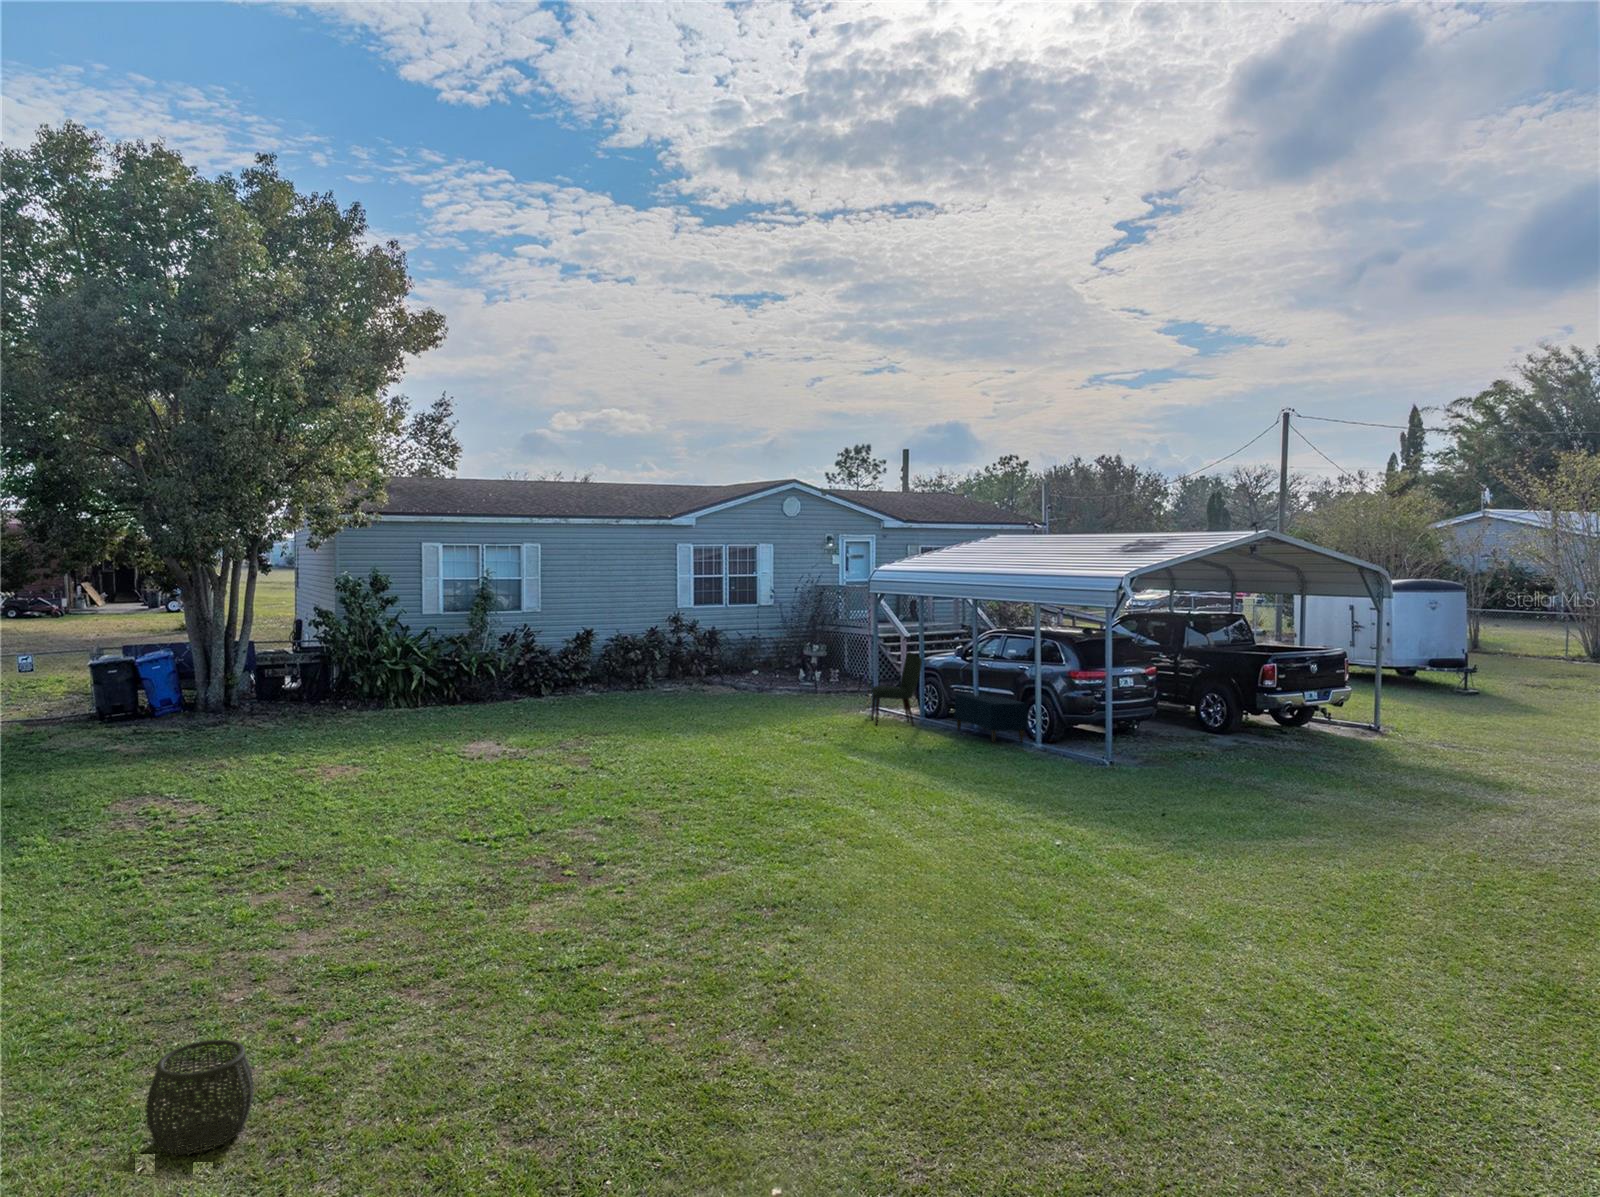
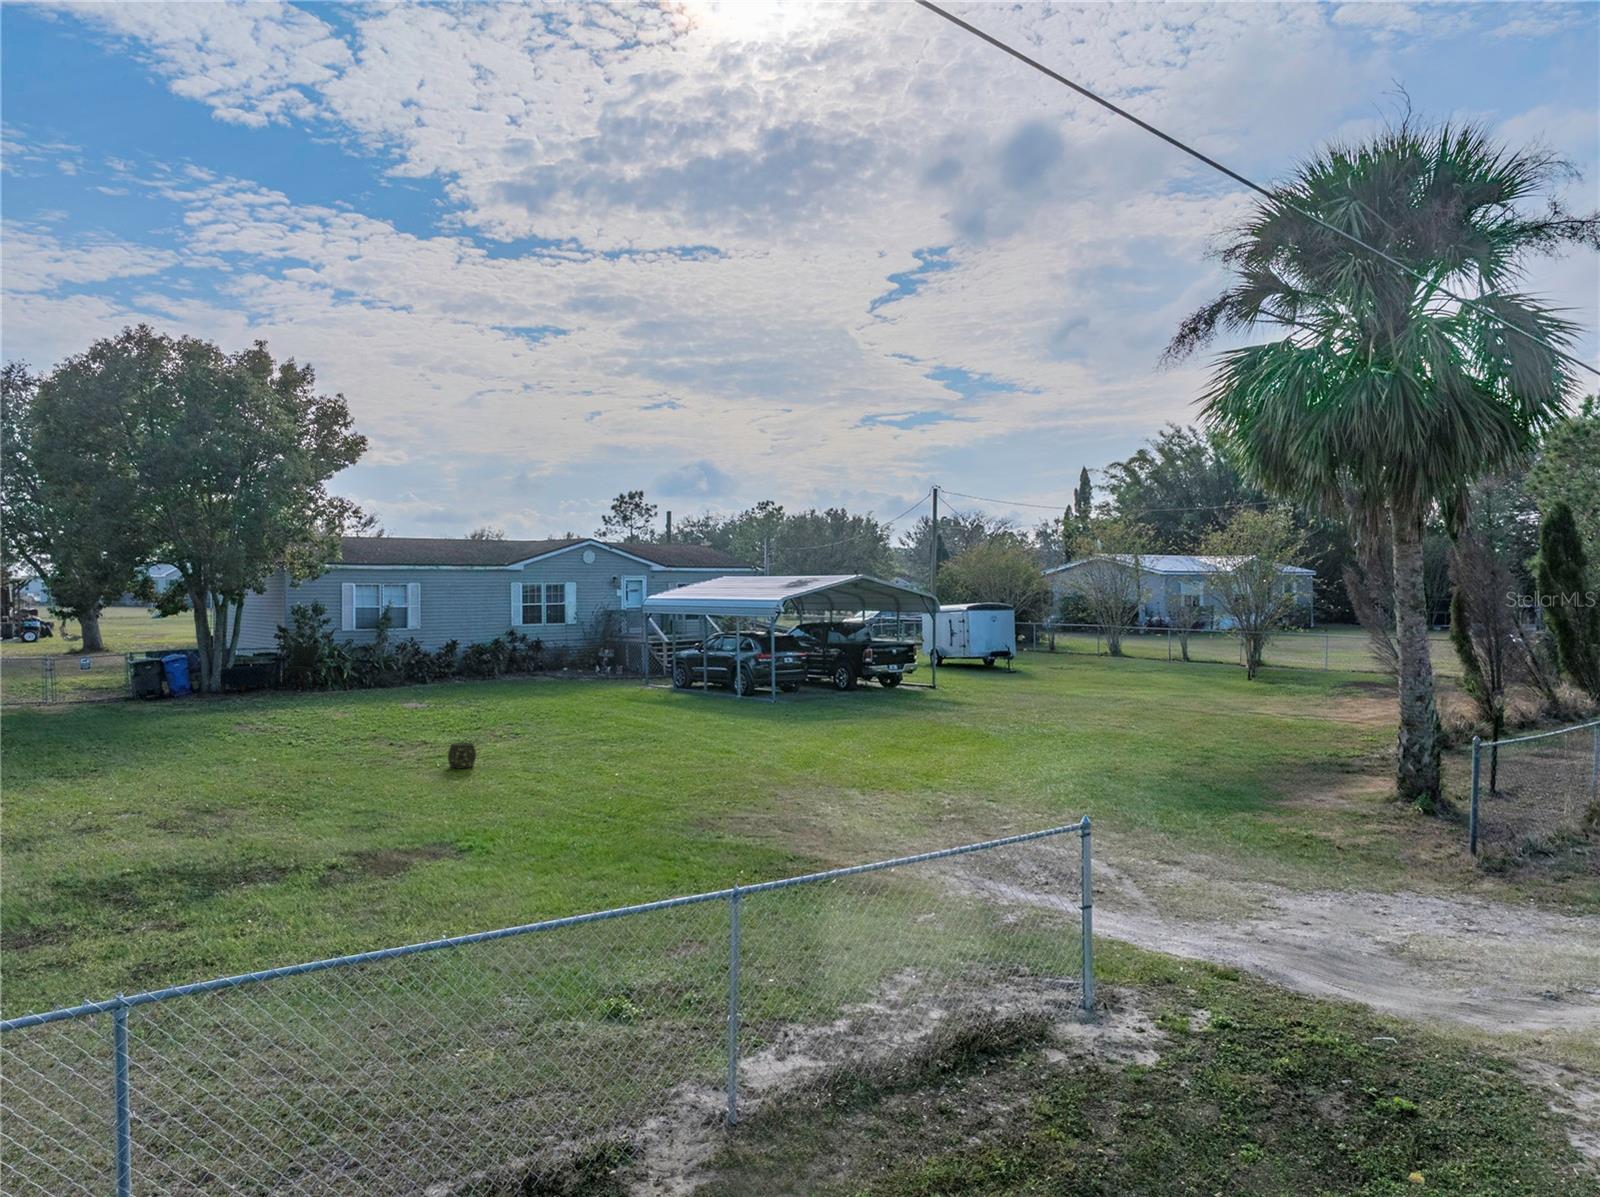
chair: present [871,652,922,725] -> present [282,644,318,689]
bench: present [954,693,1028,743] -> present [220,666,264,692]

